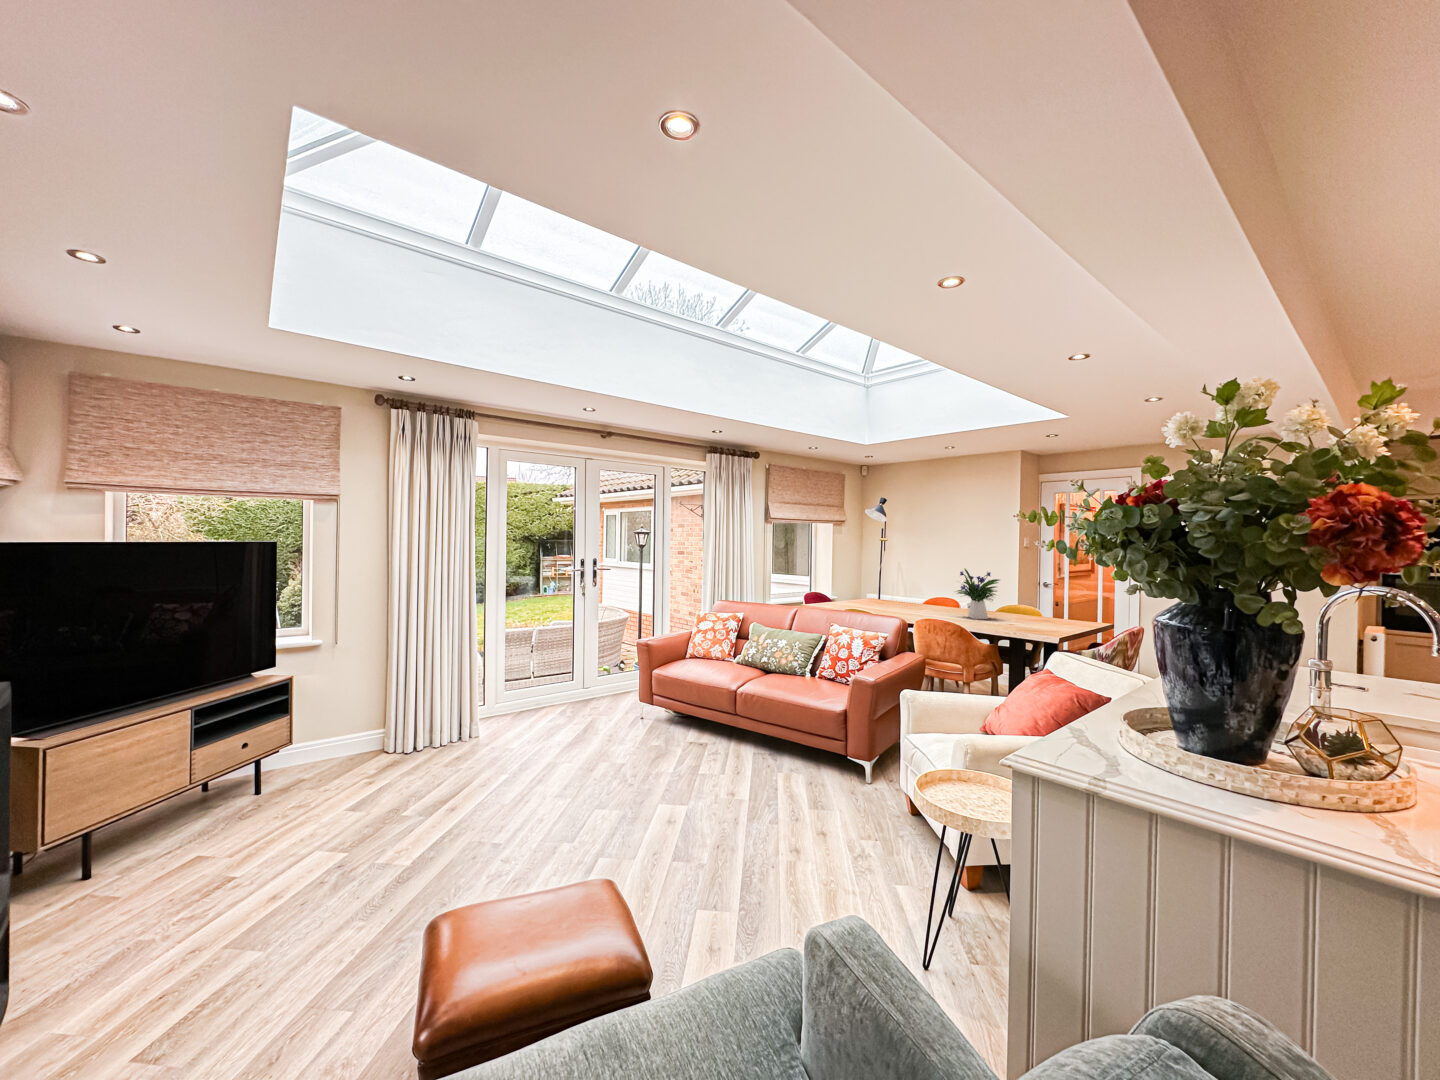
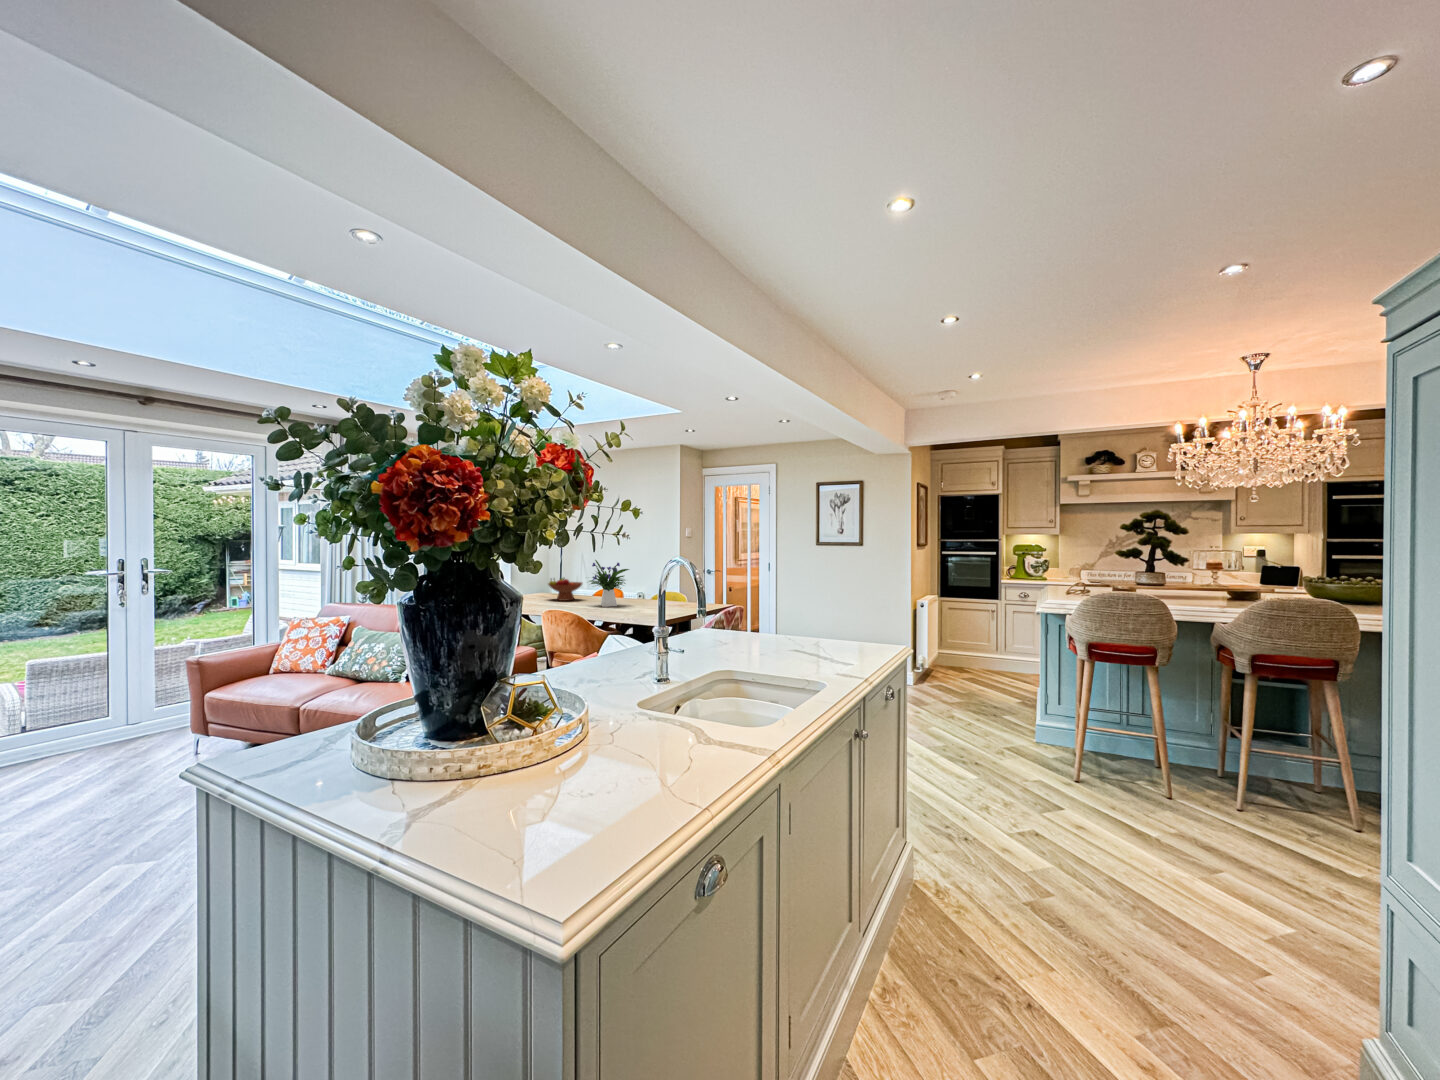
fruit bowl: none [902,586,940,610] -> present [548,578,582,601]

